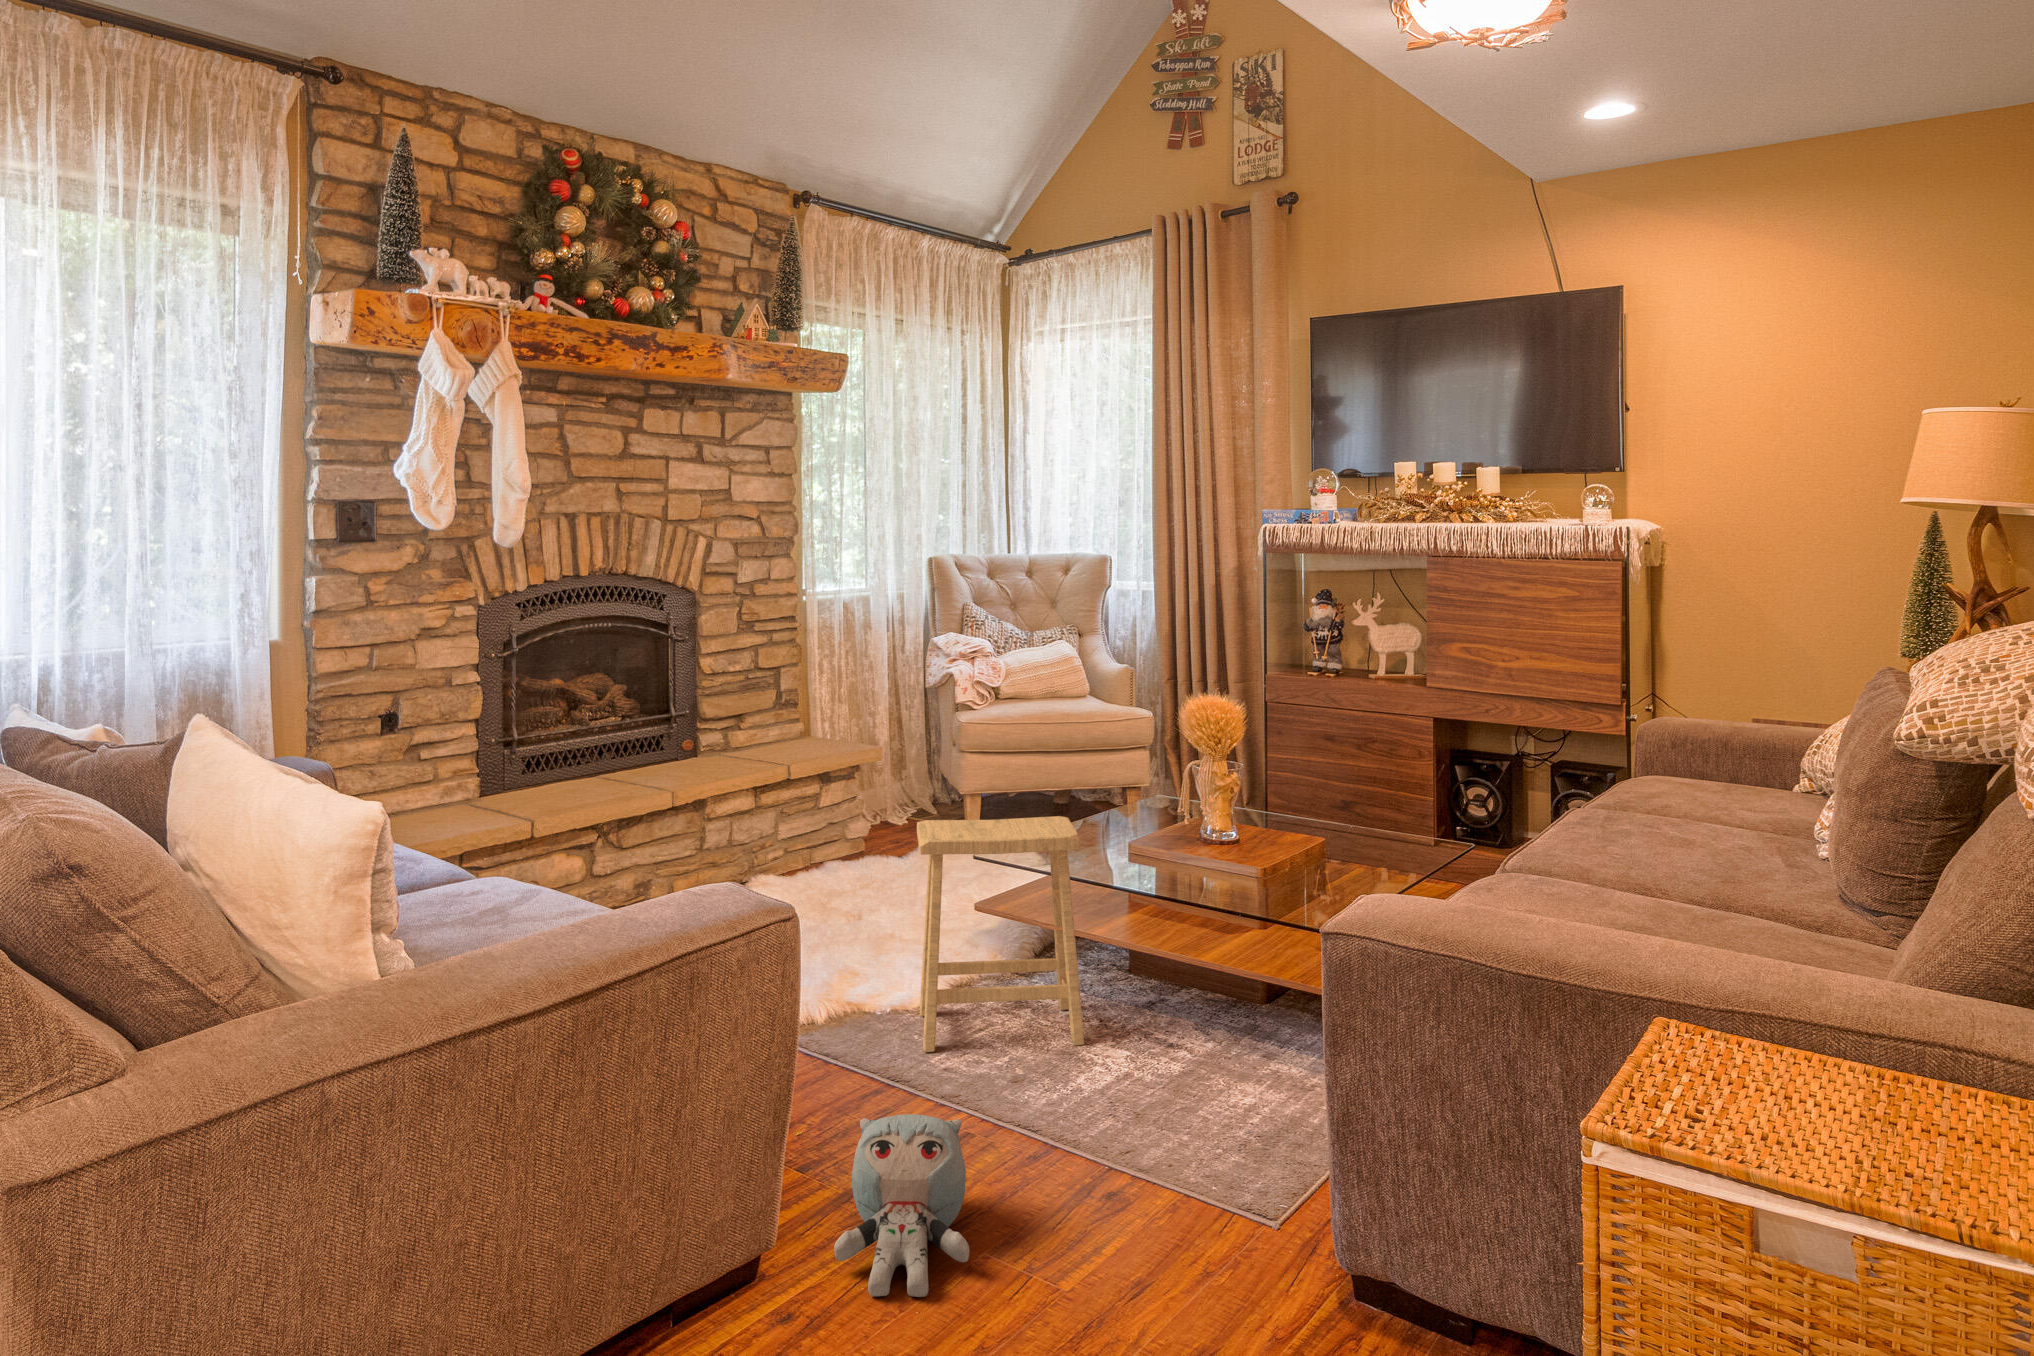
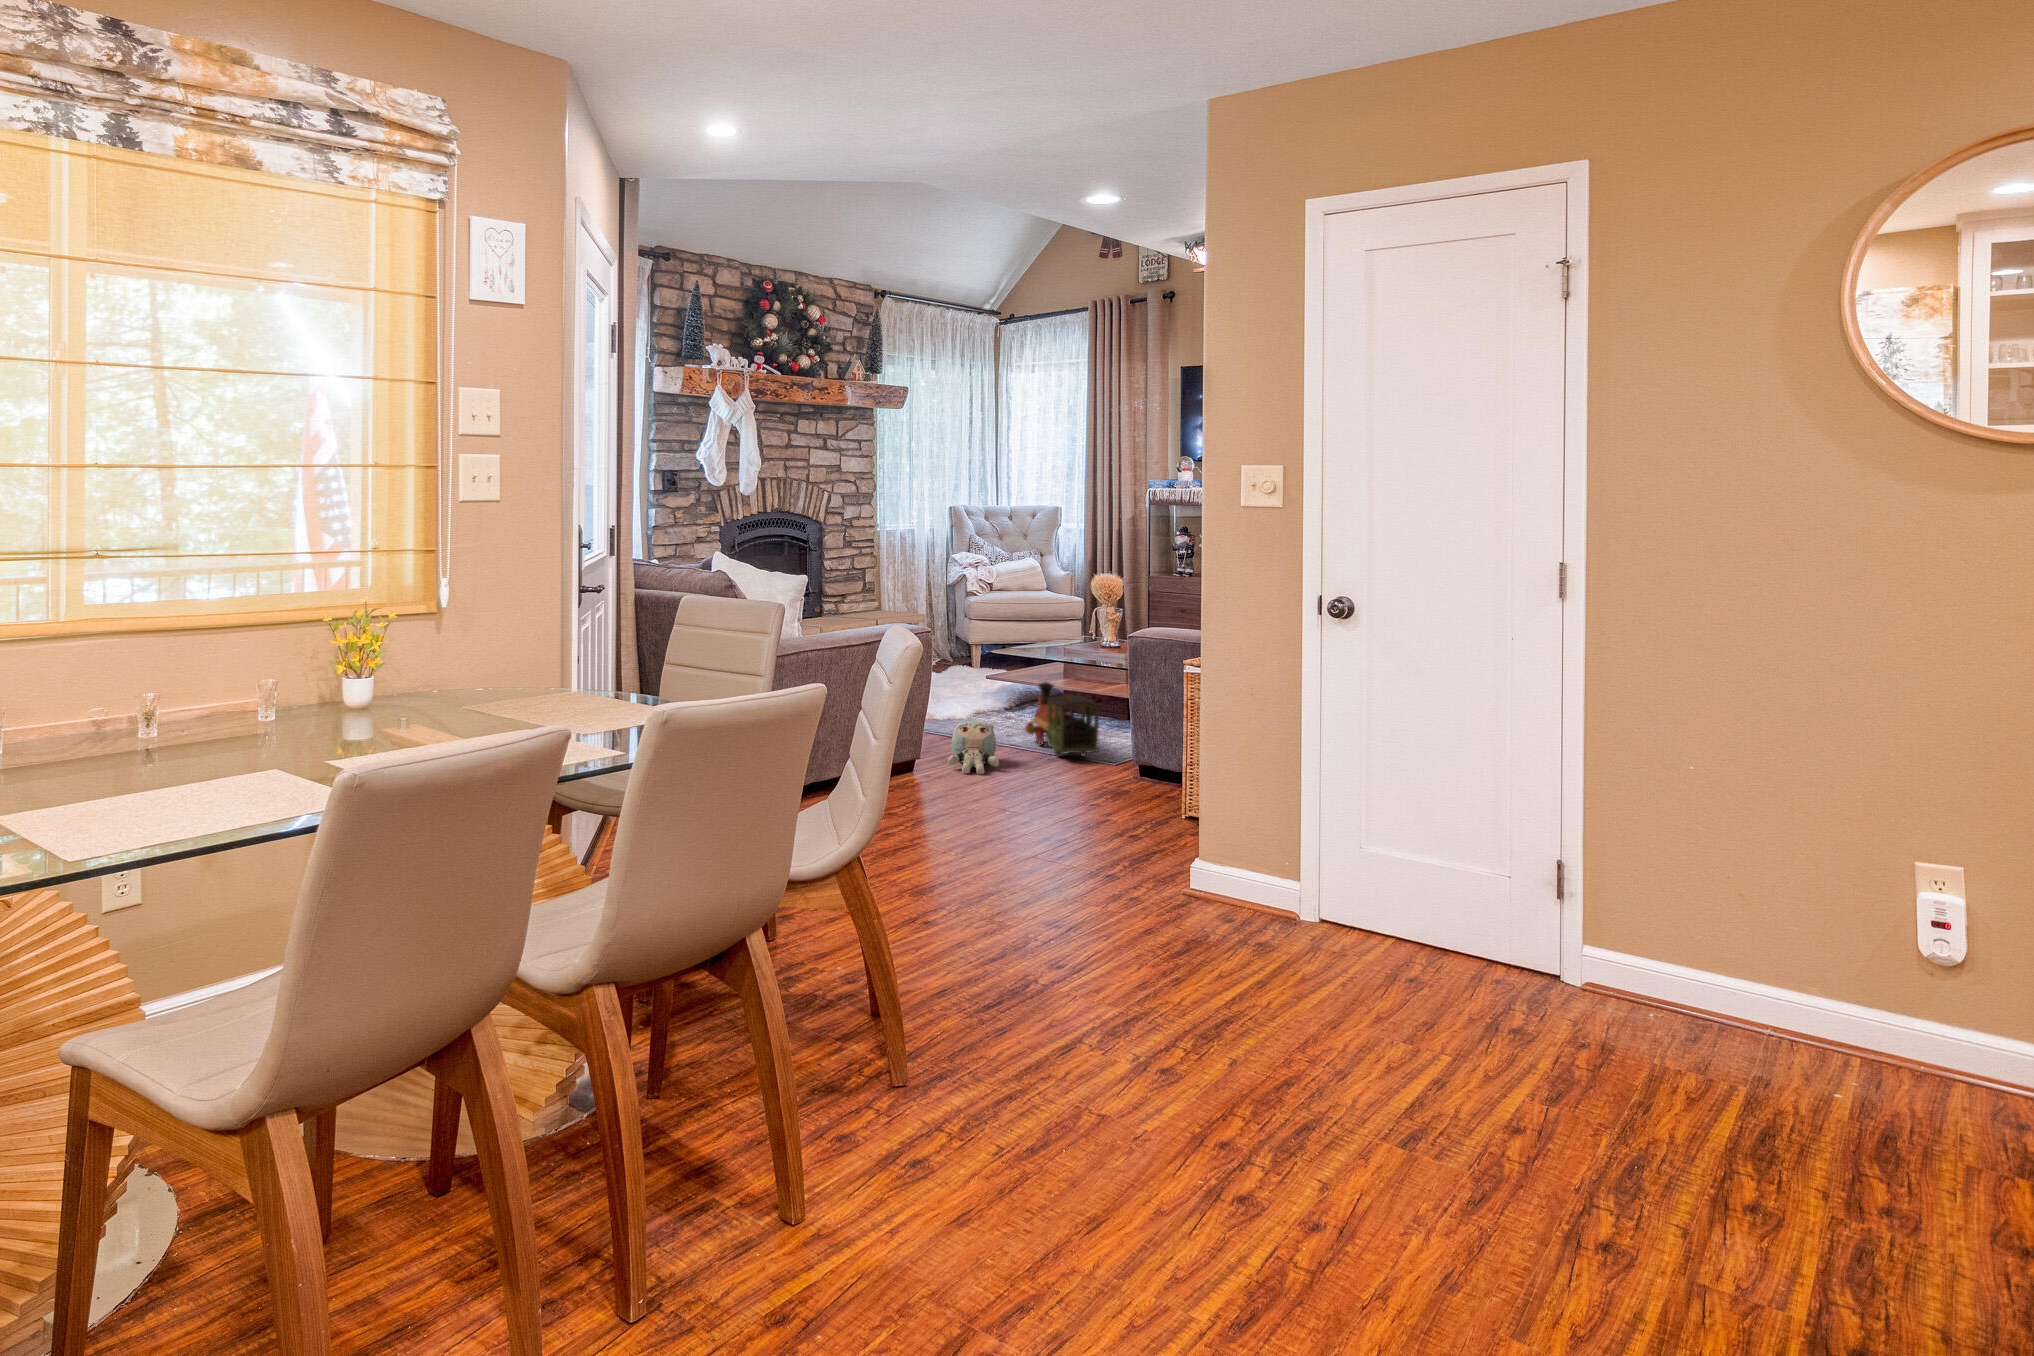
footstool: present [917,816,1084,1052] -> none [963,628,1042,728]
toy train: none [1044,964,1229,1191] -> present [1025,682,1100,757]

